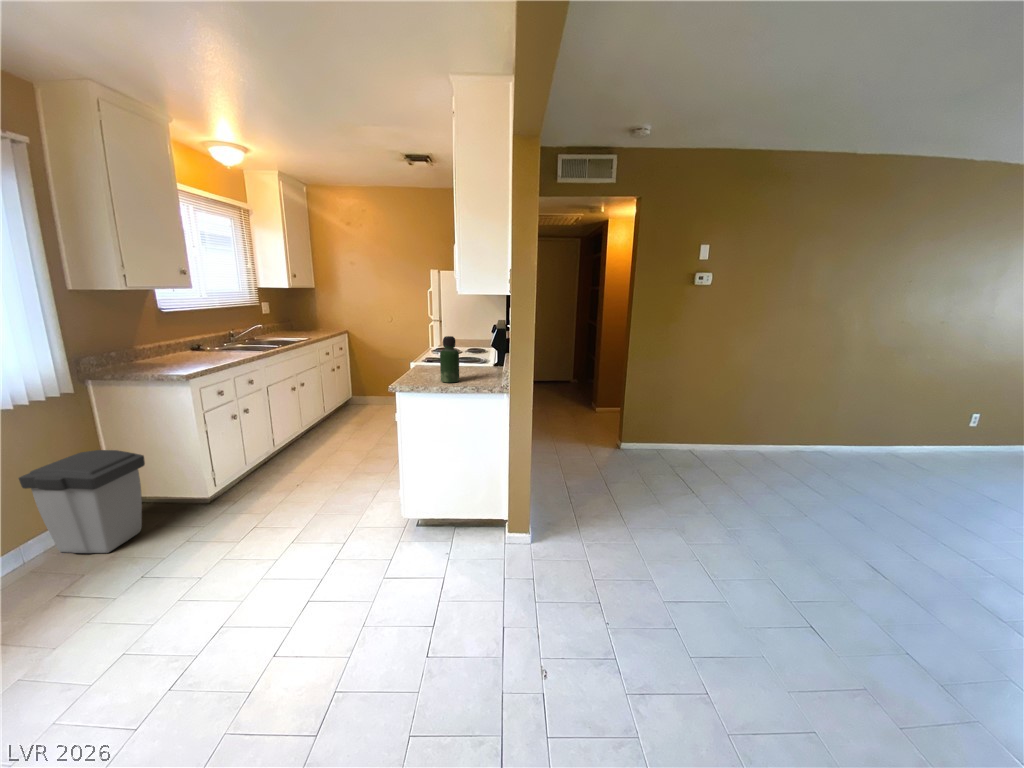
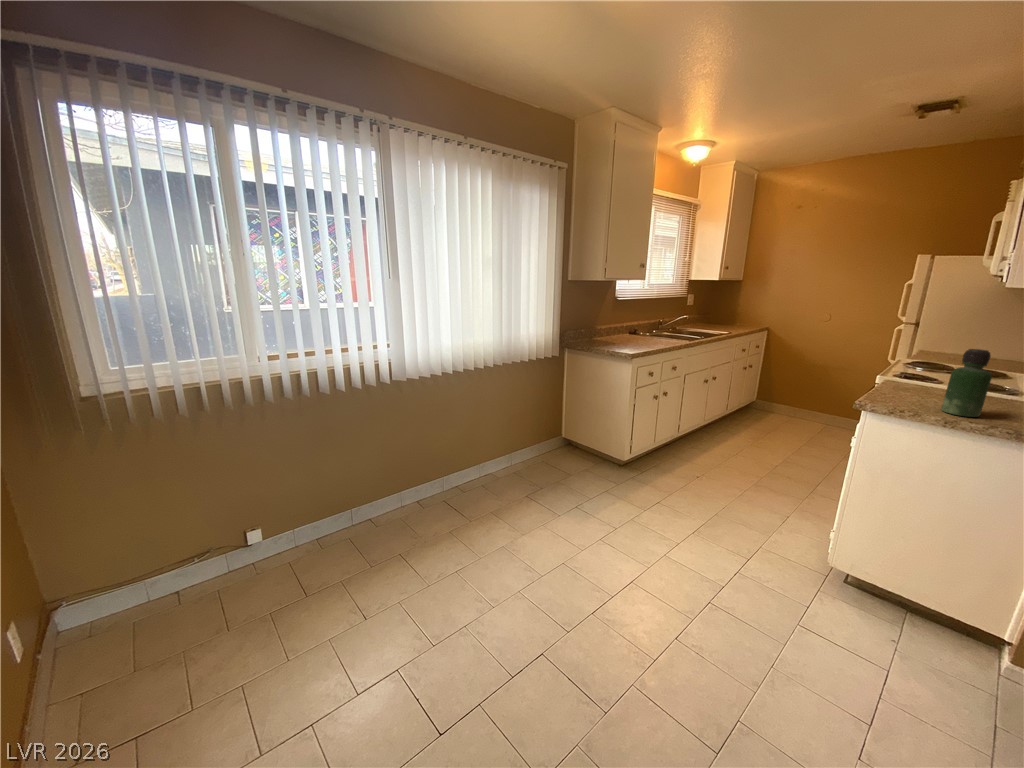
trash can: present [19,450,145,553] -> none [524,400,590,477]

